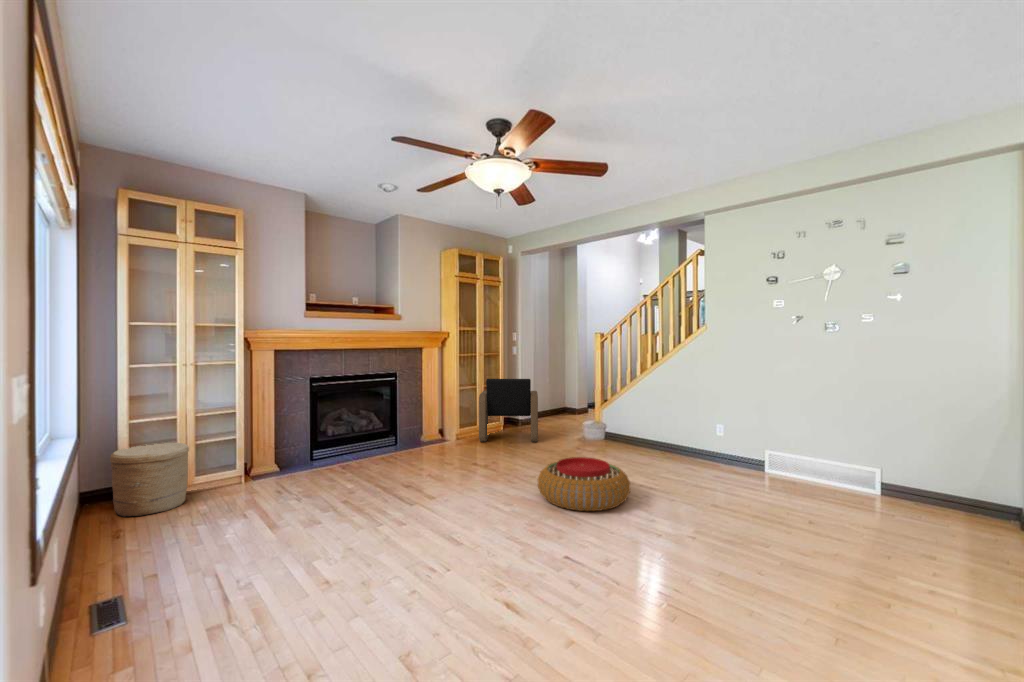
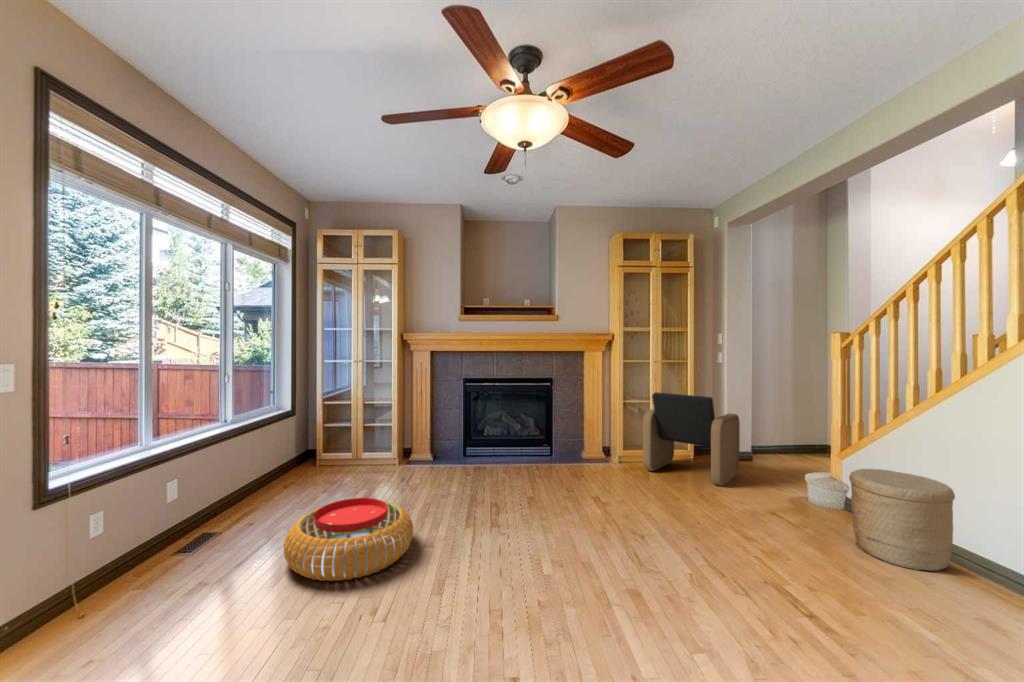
woven basket: present [110,443,189,517] -> present [849,469,955,571]
pouf: present [538,457,630,511] -> present [284,498,413,581]

